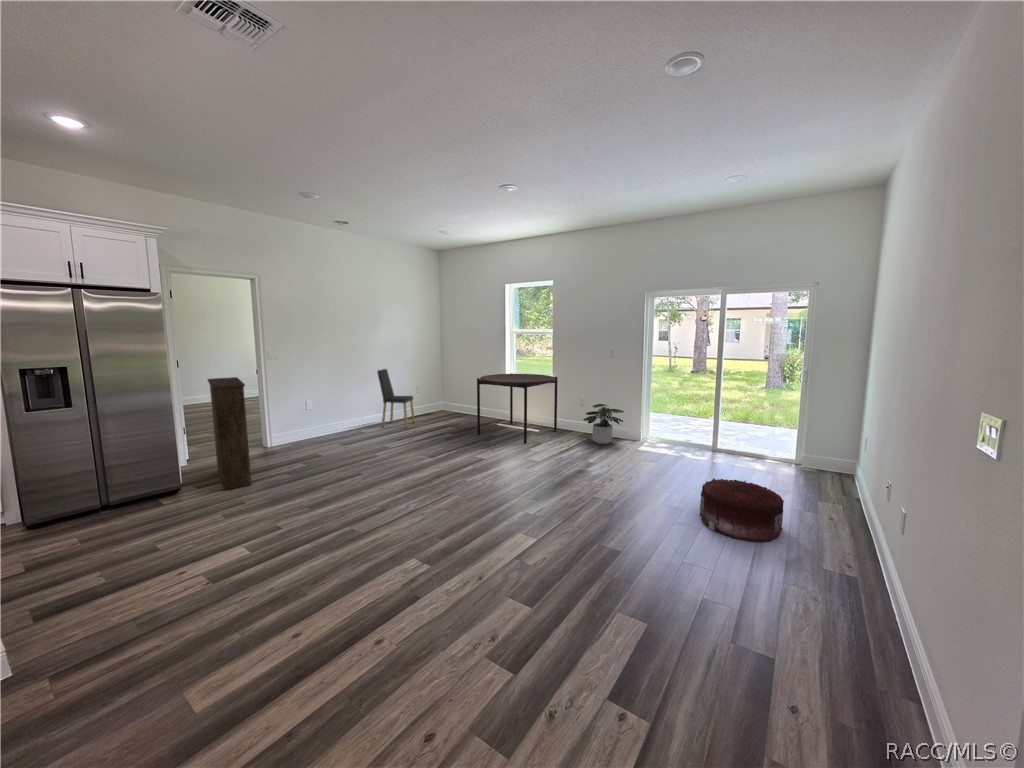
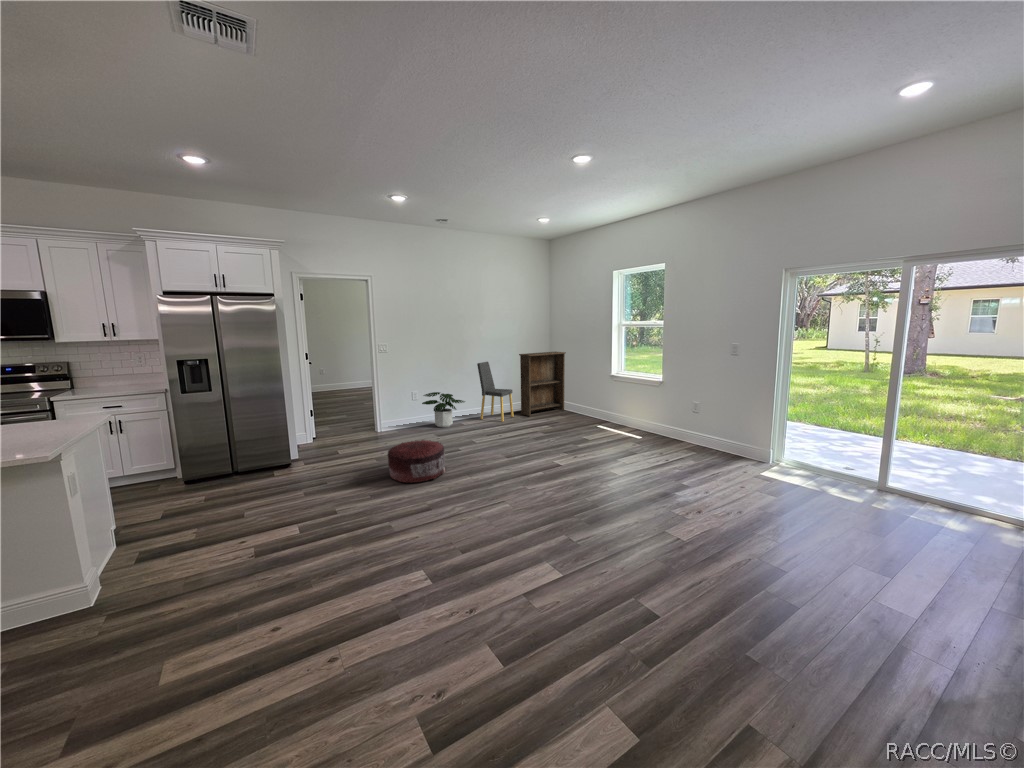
dining table: present [477,373,558,443] -> none [569,369,665,450]
bookshelf: present [208,377,251,490] -> present [519,352,566,416]
potted plant: present [584,404,624,444] -> present [422,392,465,427]
pouf: present [700,479,784,541] -> present [388,440,446,483]

